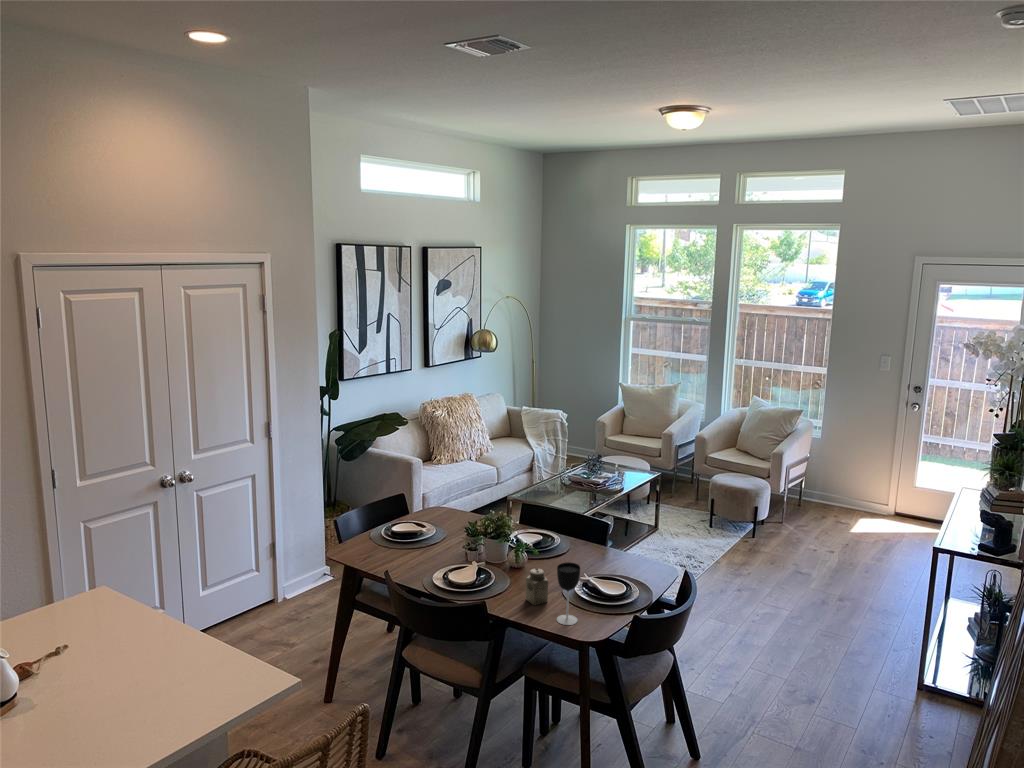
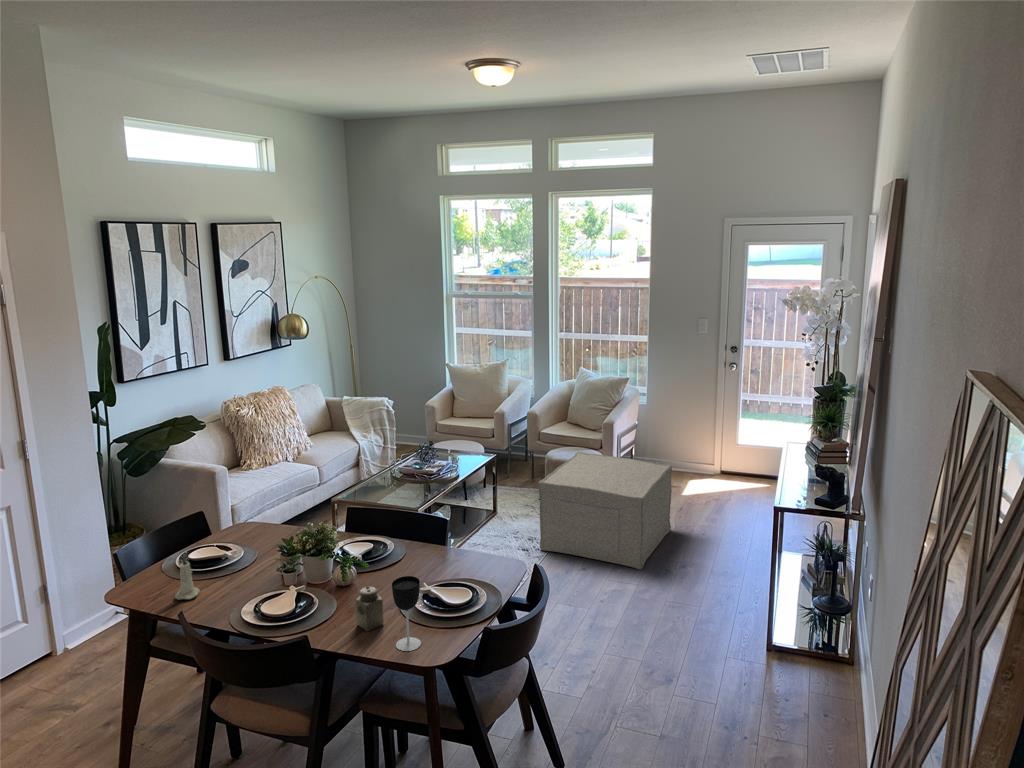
ottoman: none [697,478,839,599] -> present [538,452,672,570]
candle: none [383,526,402,562] -> present [175,556,200,600]

